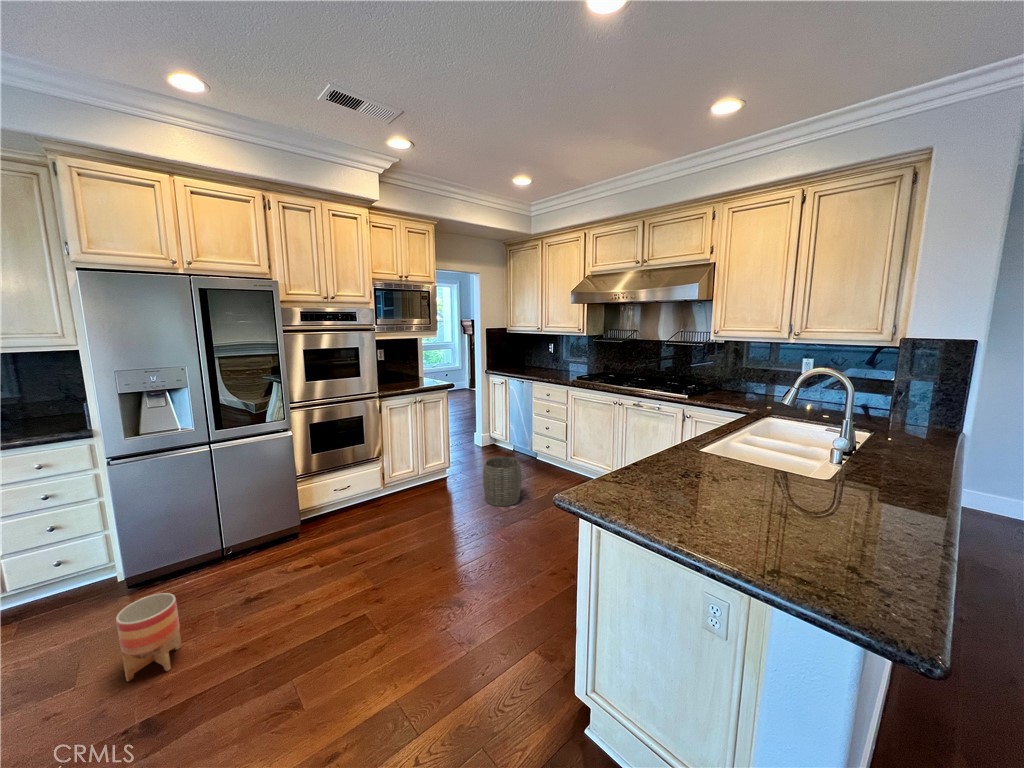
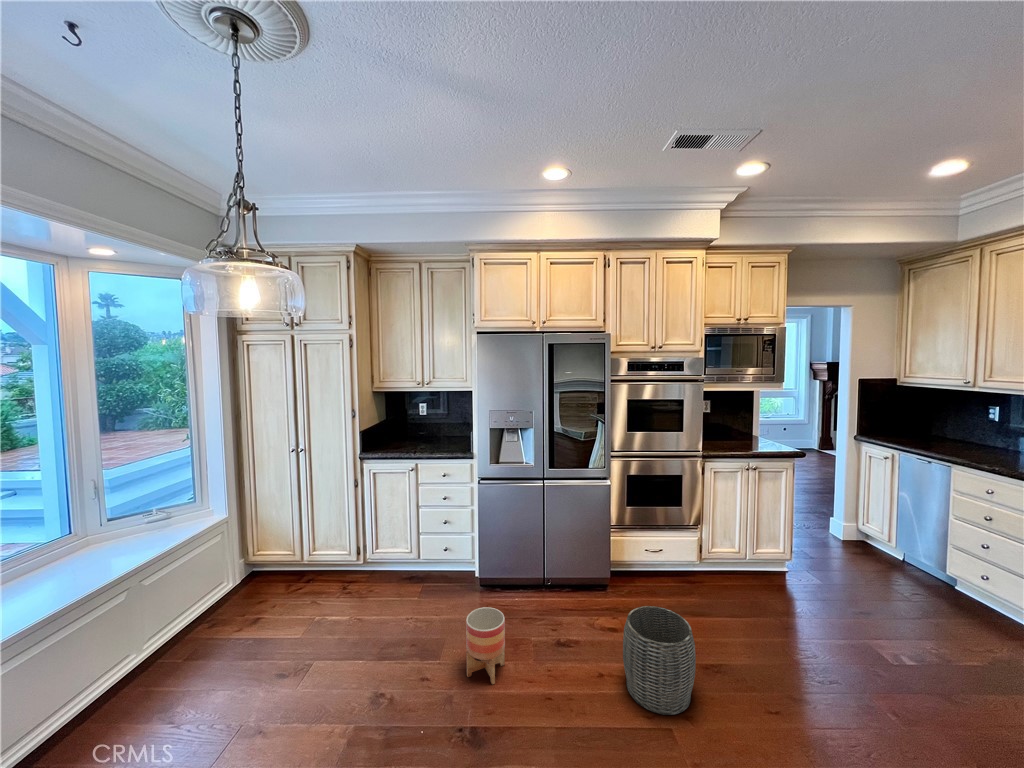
woven basket: present [483,457,522,506] -> present [623,606,696,715]

